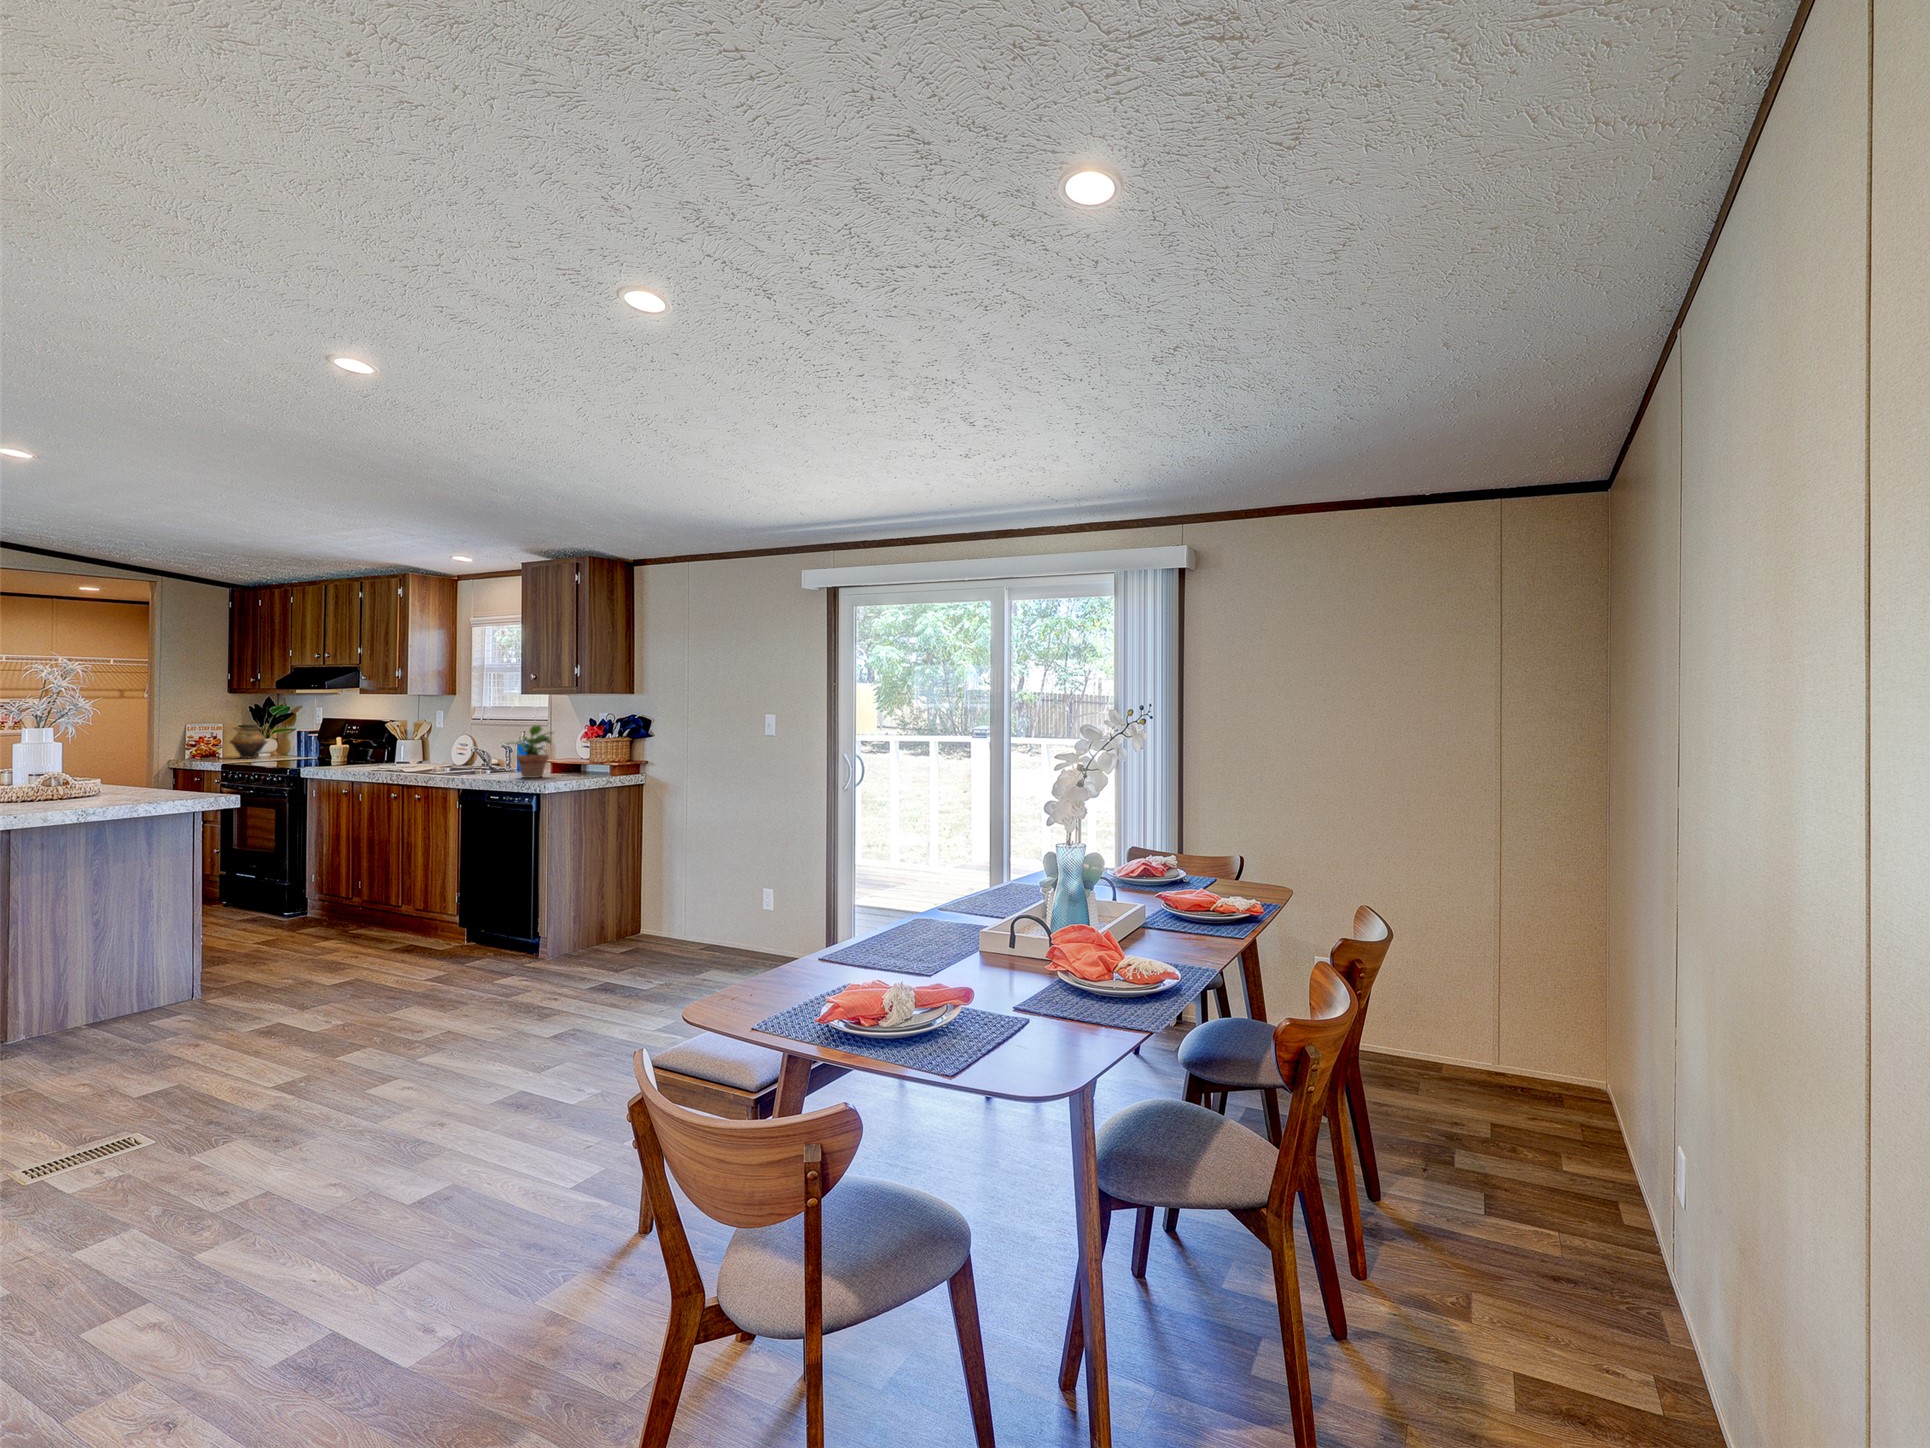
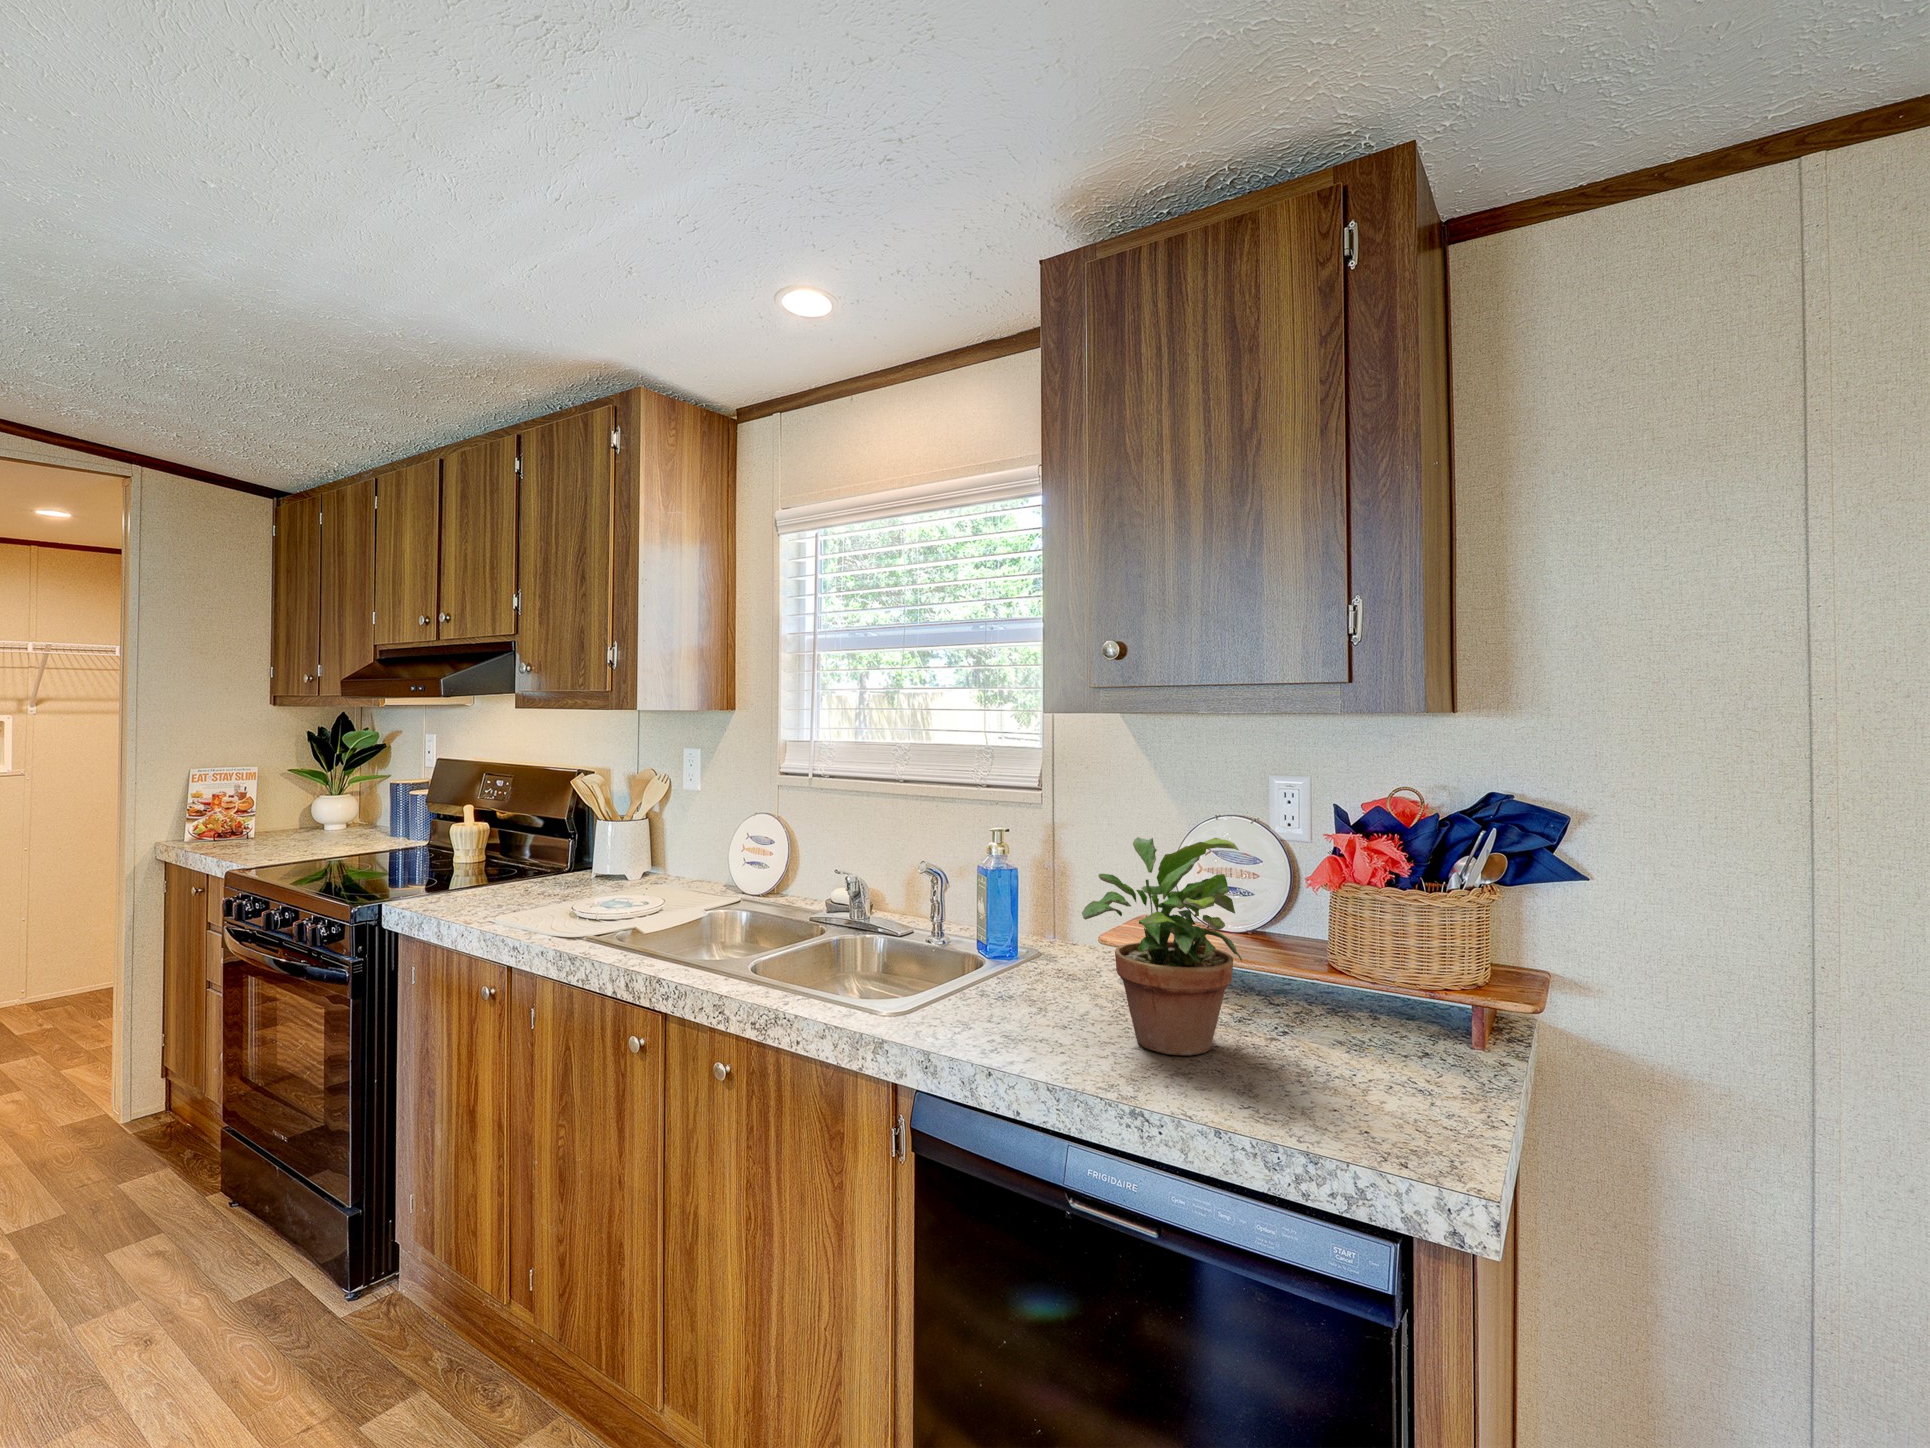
vase: present [230,724,267,758] -> none [264,768,337,840]

